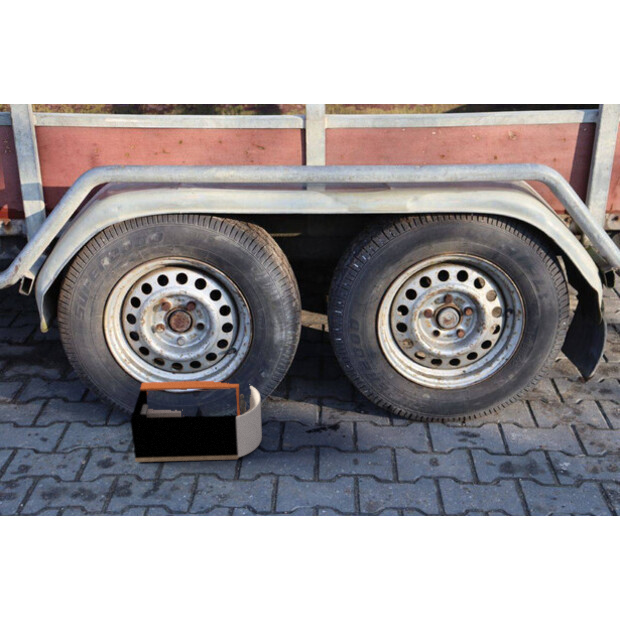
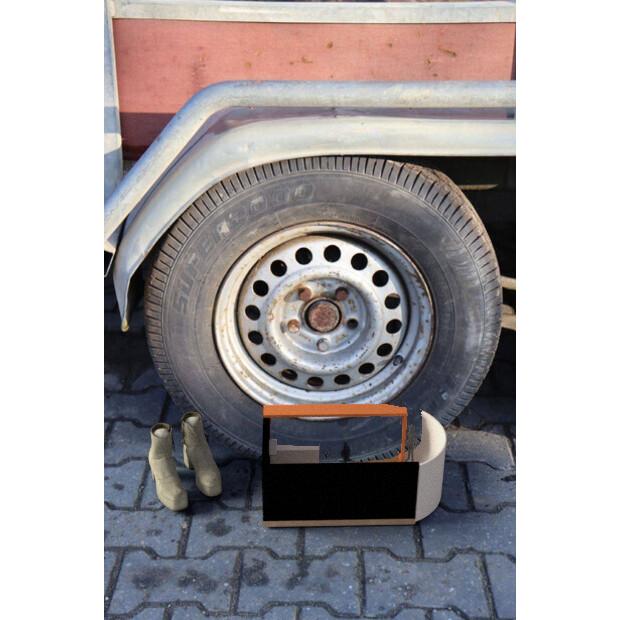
boots: none [63,388,113,453] -> present [149,412,222,511]

